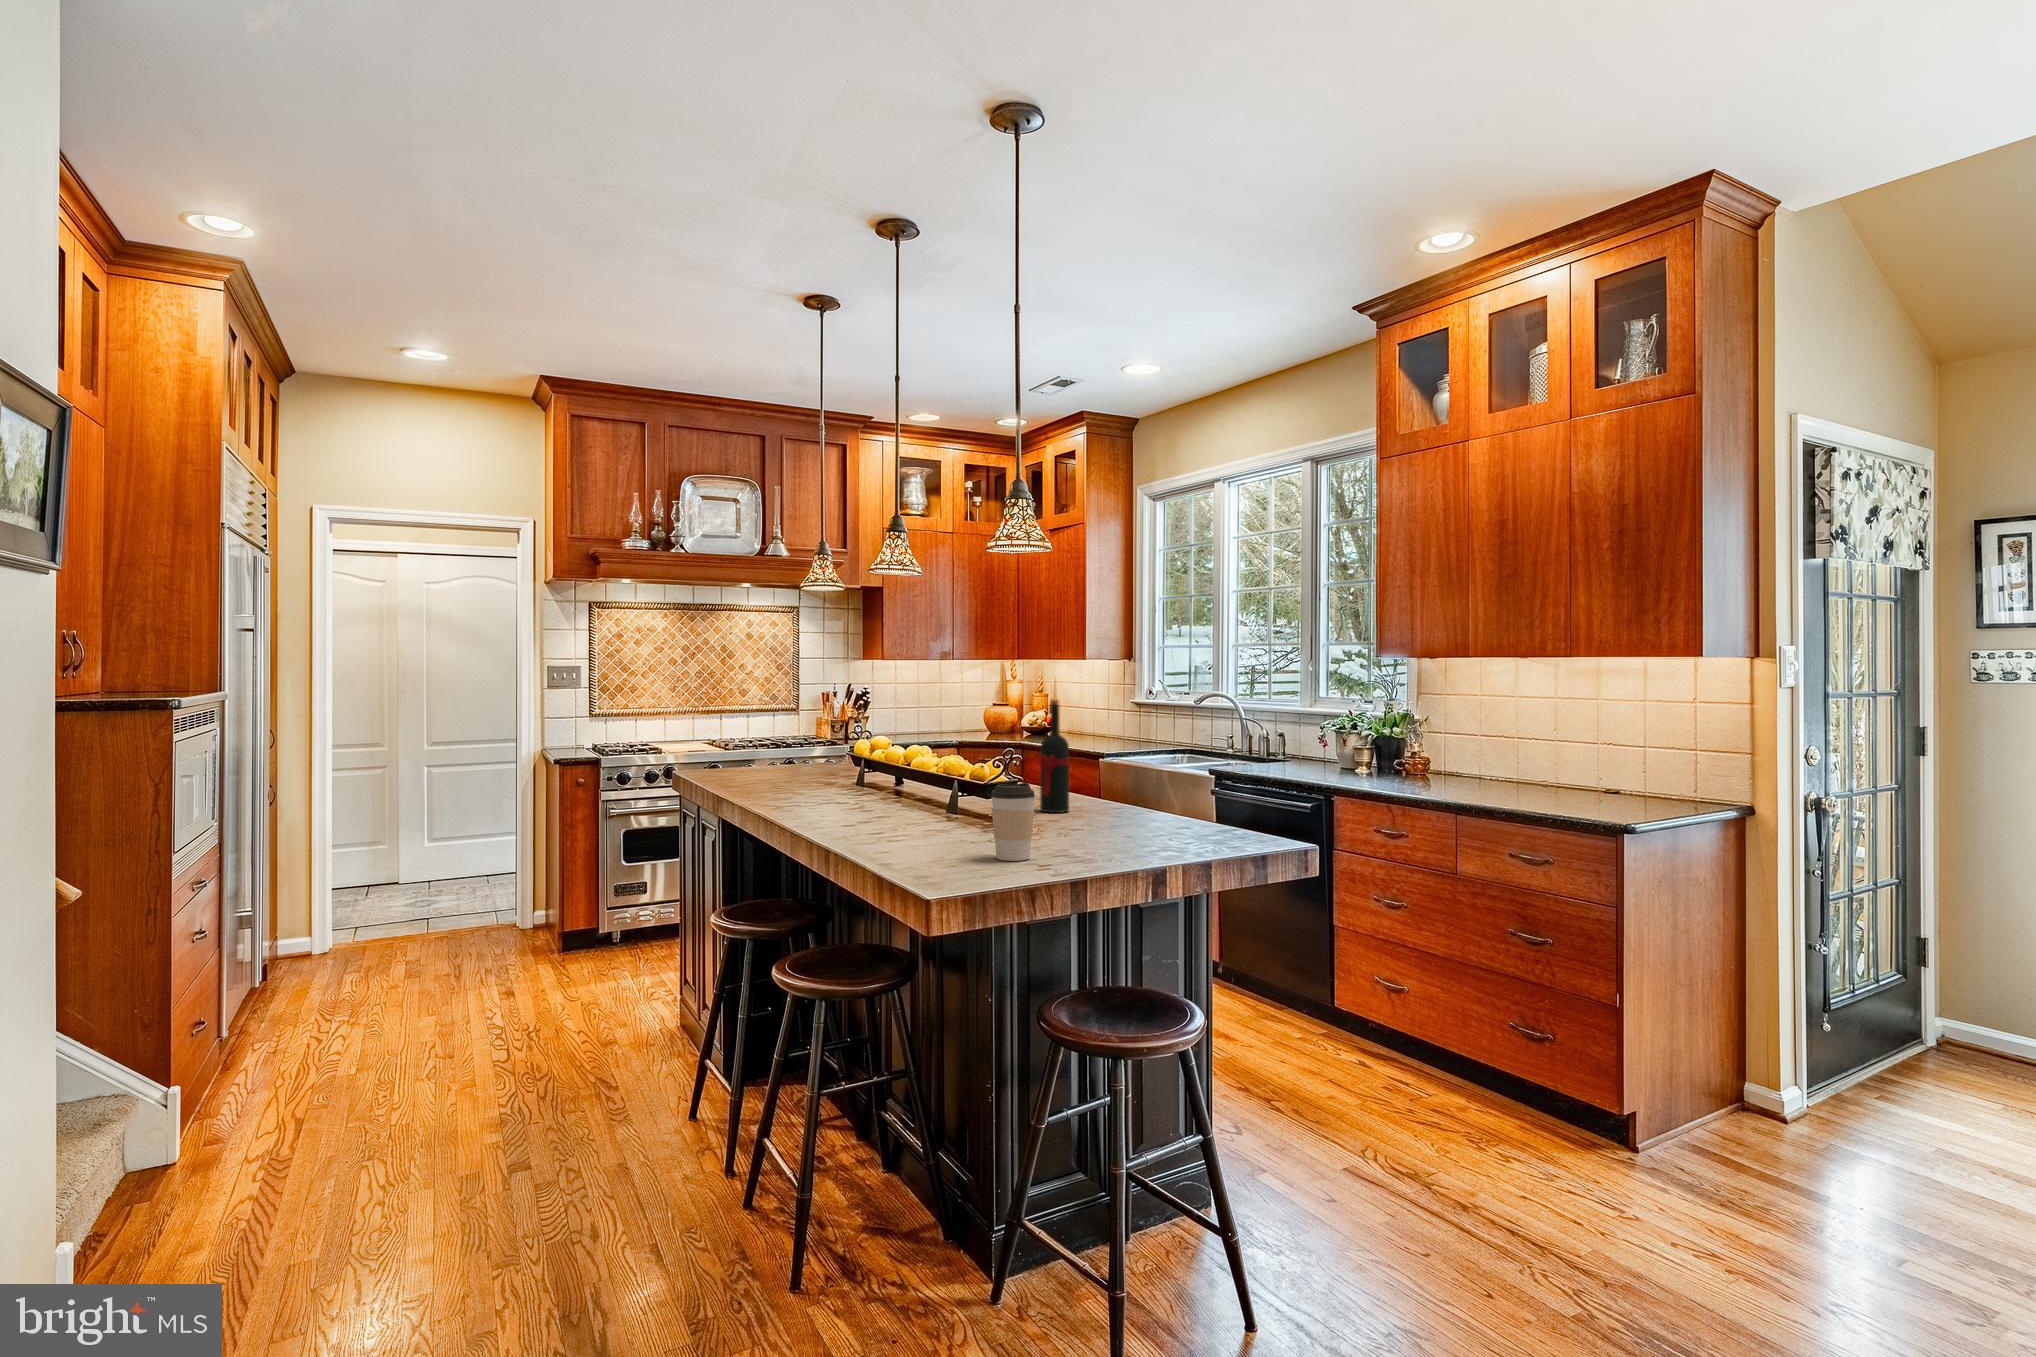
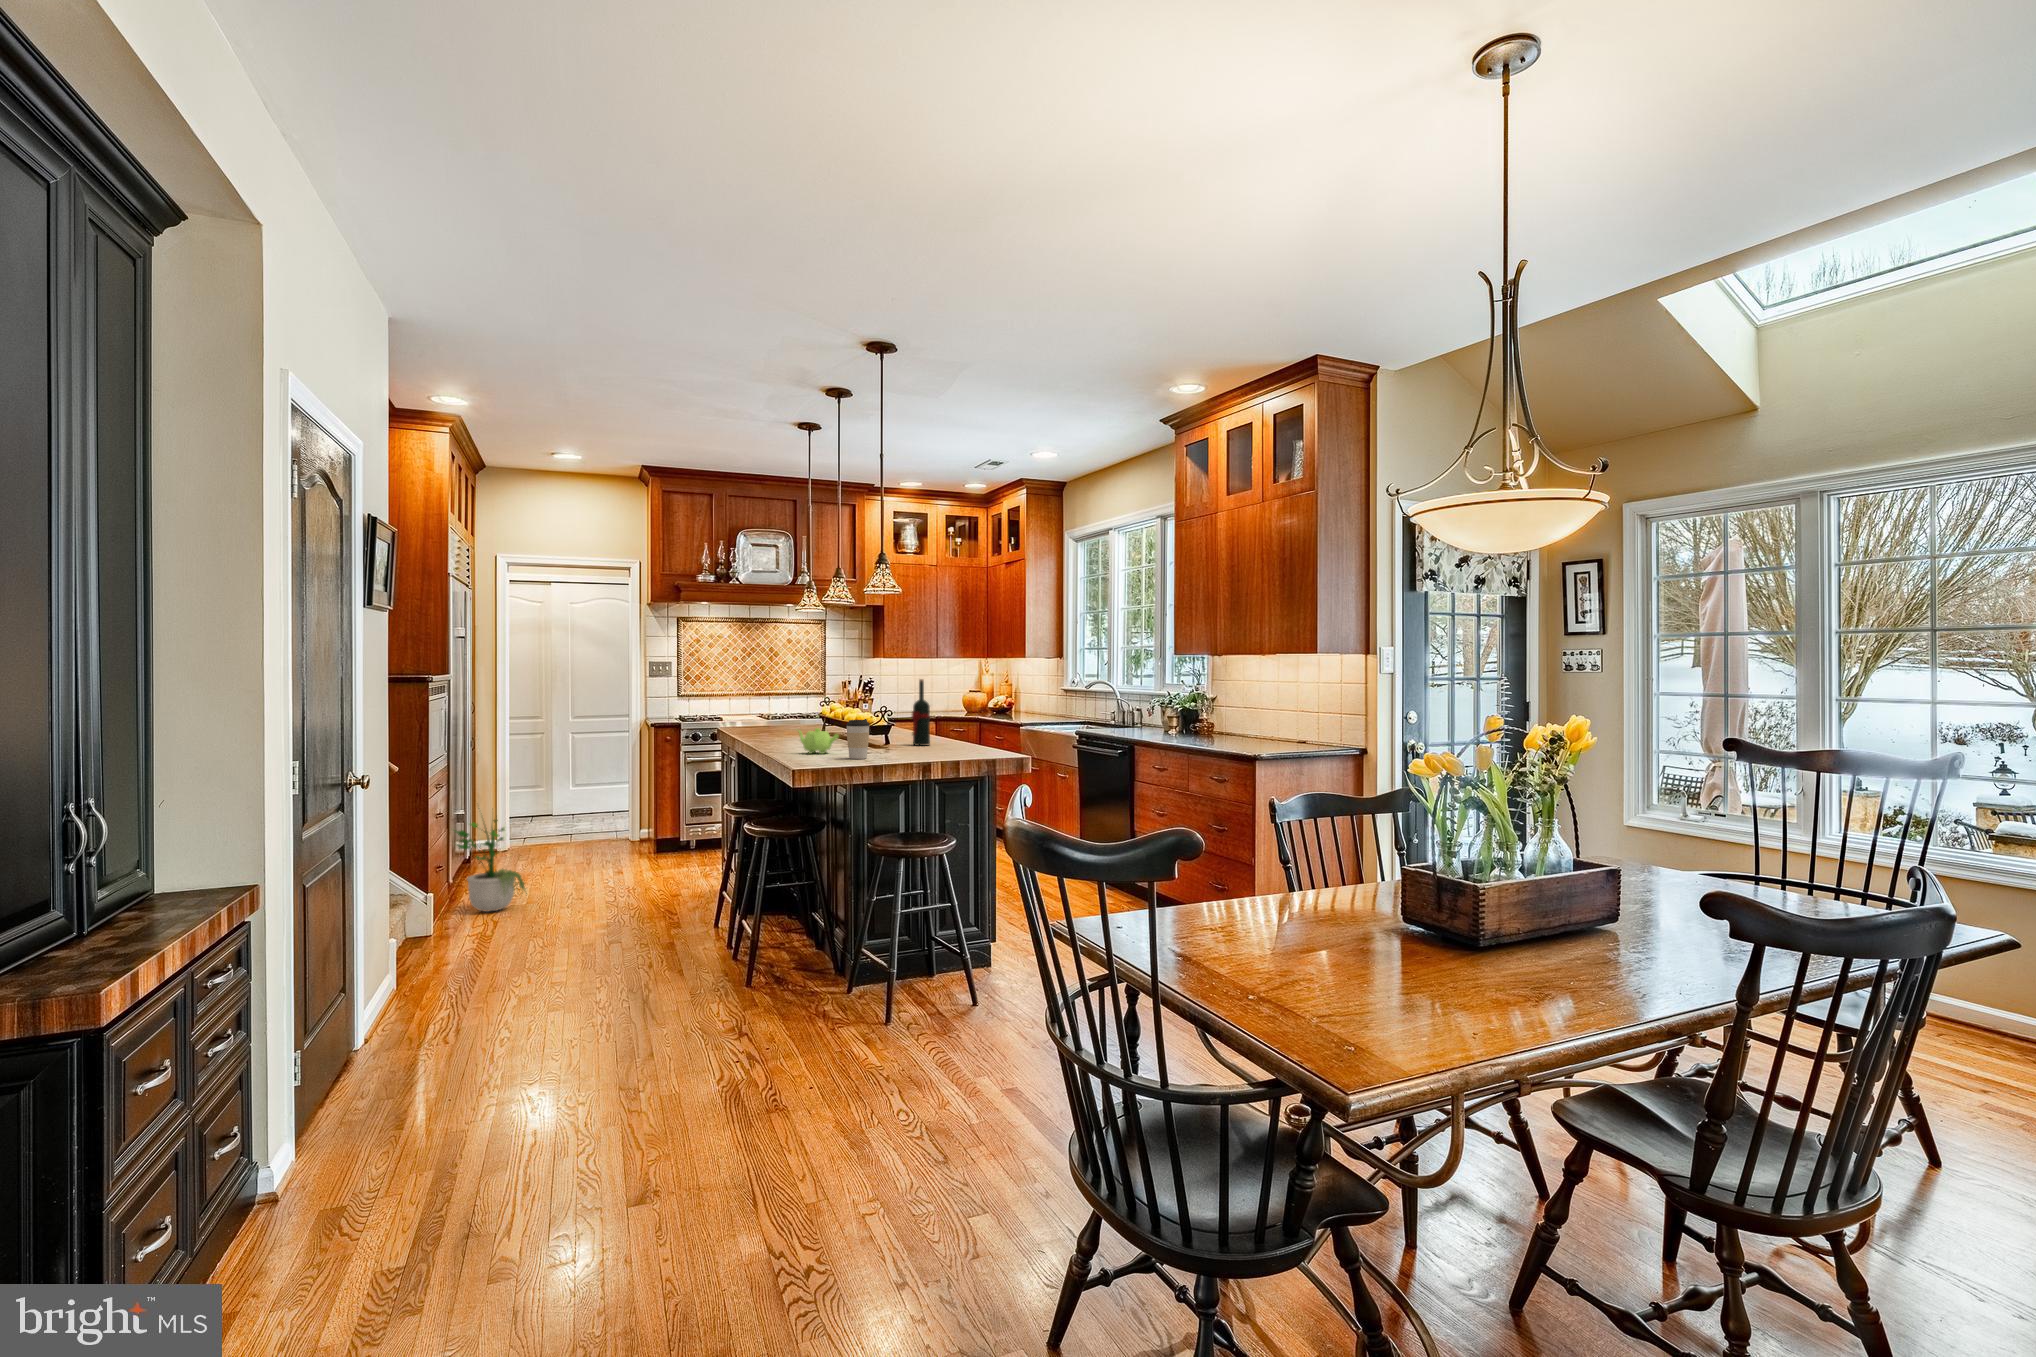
teapot: none [872,795,954,843] -> present [798,728,839,754]
potted plant: none [219,898,359,1090] -> present [455,820,527,912]

